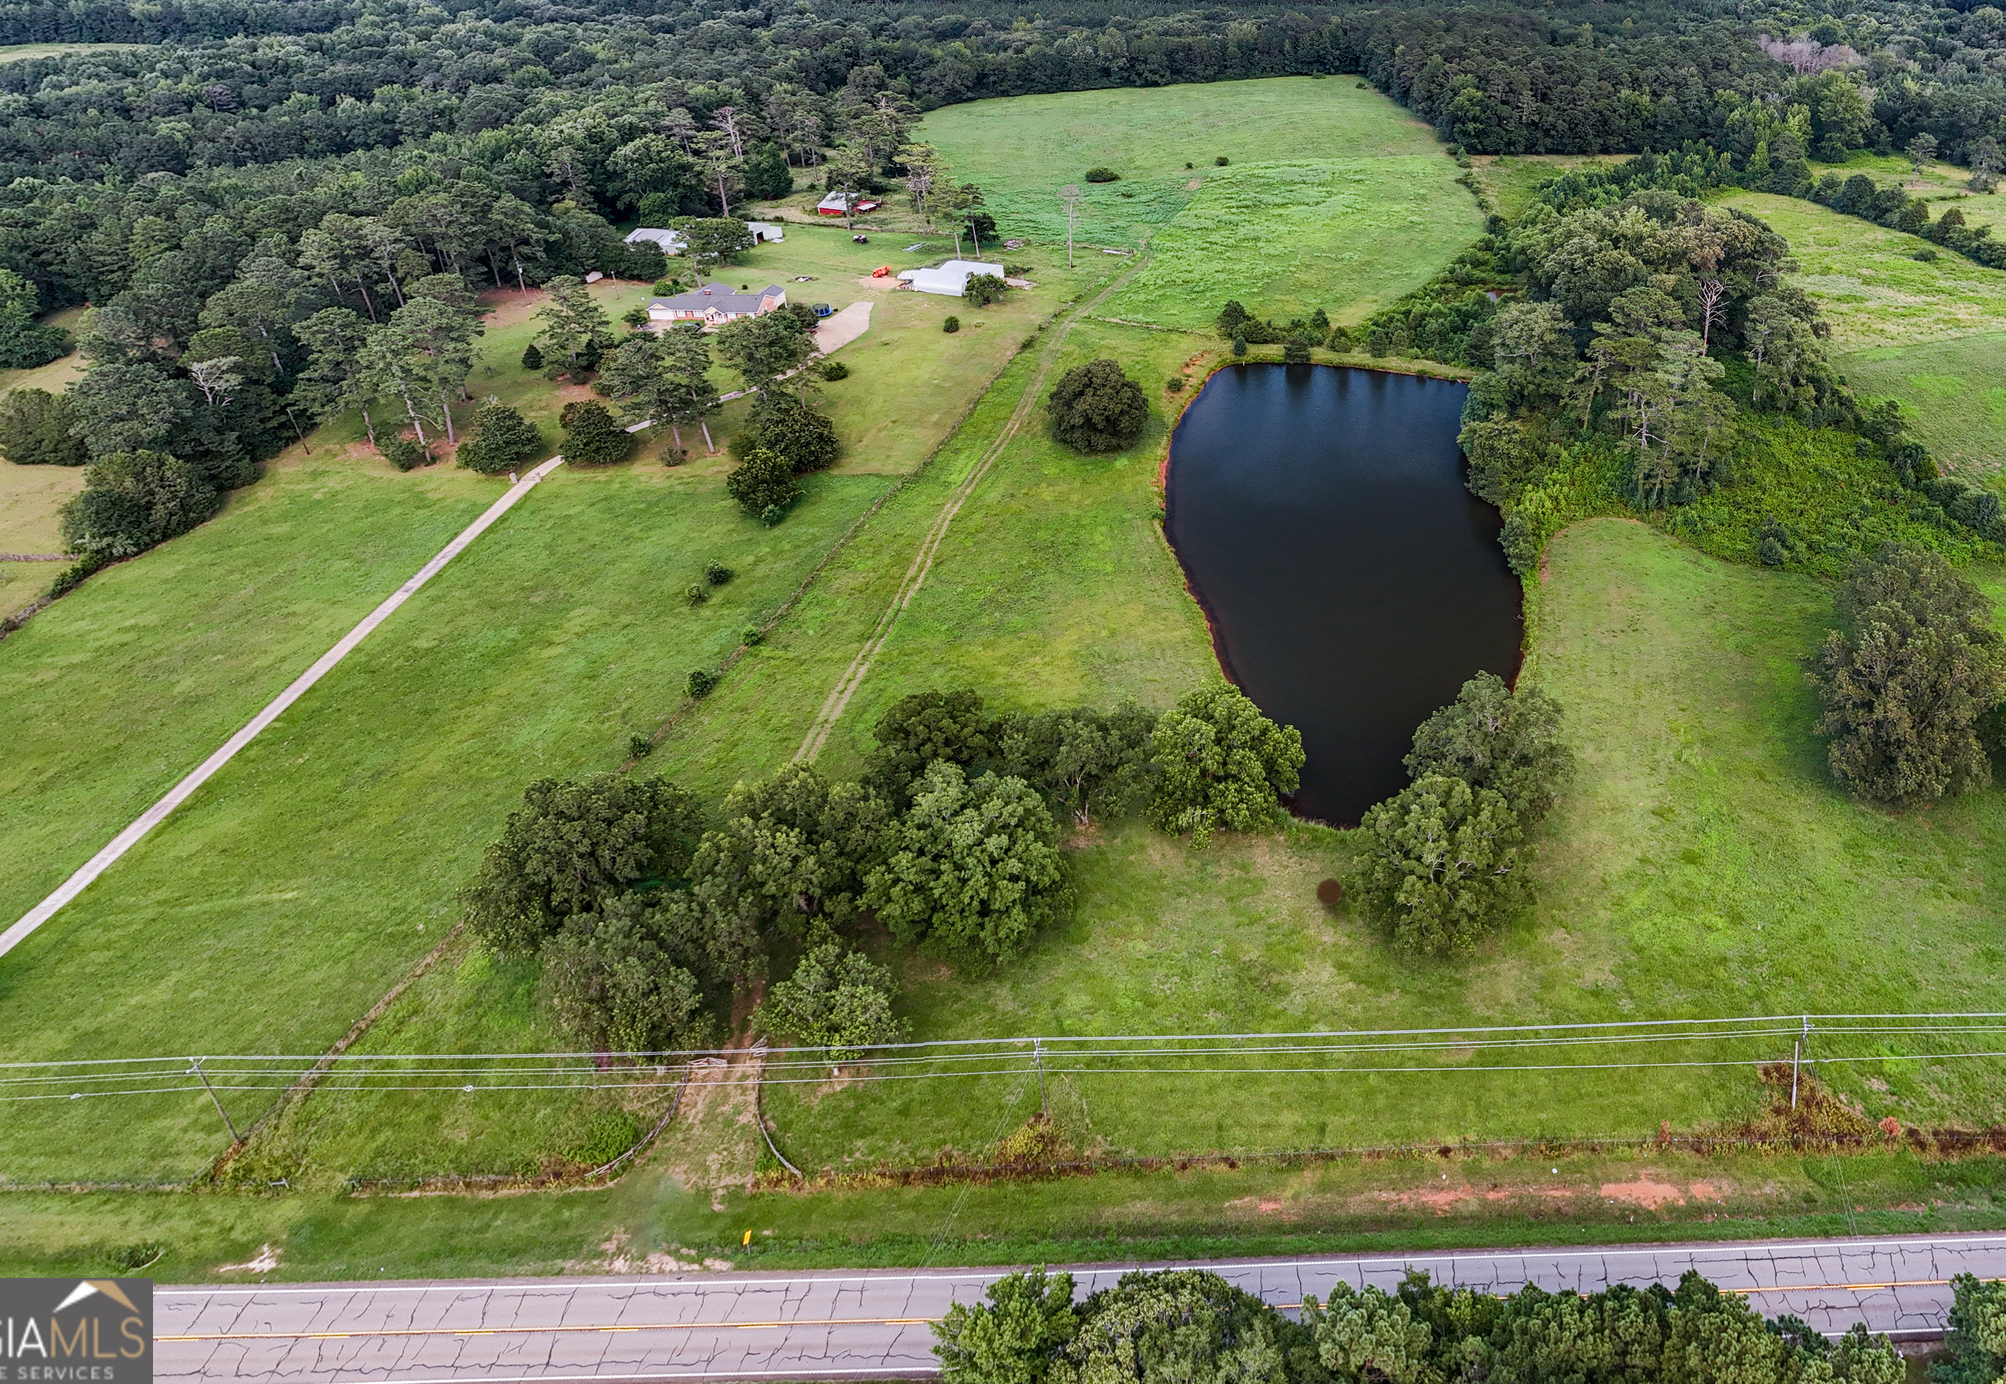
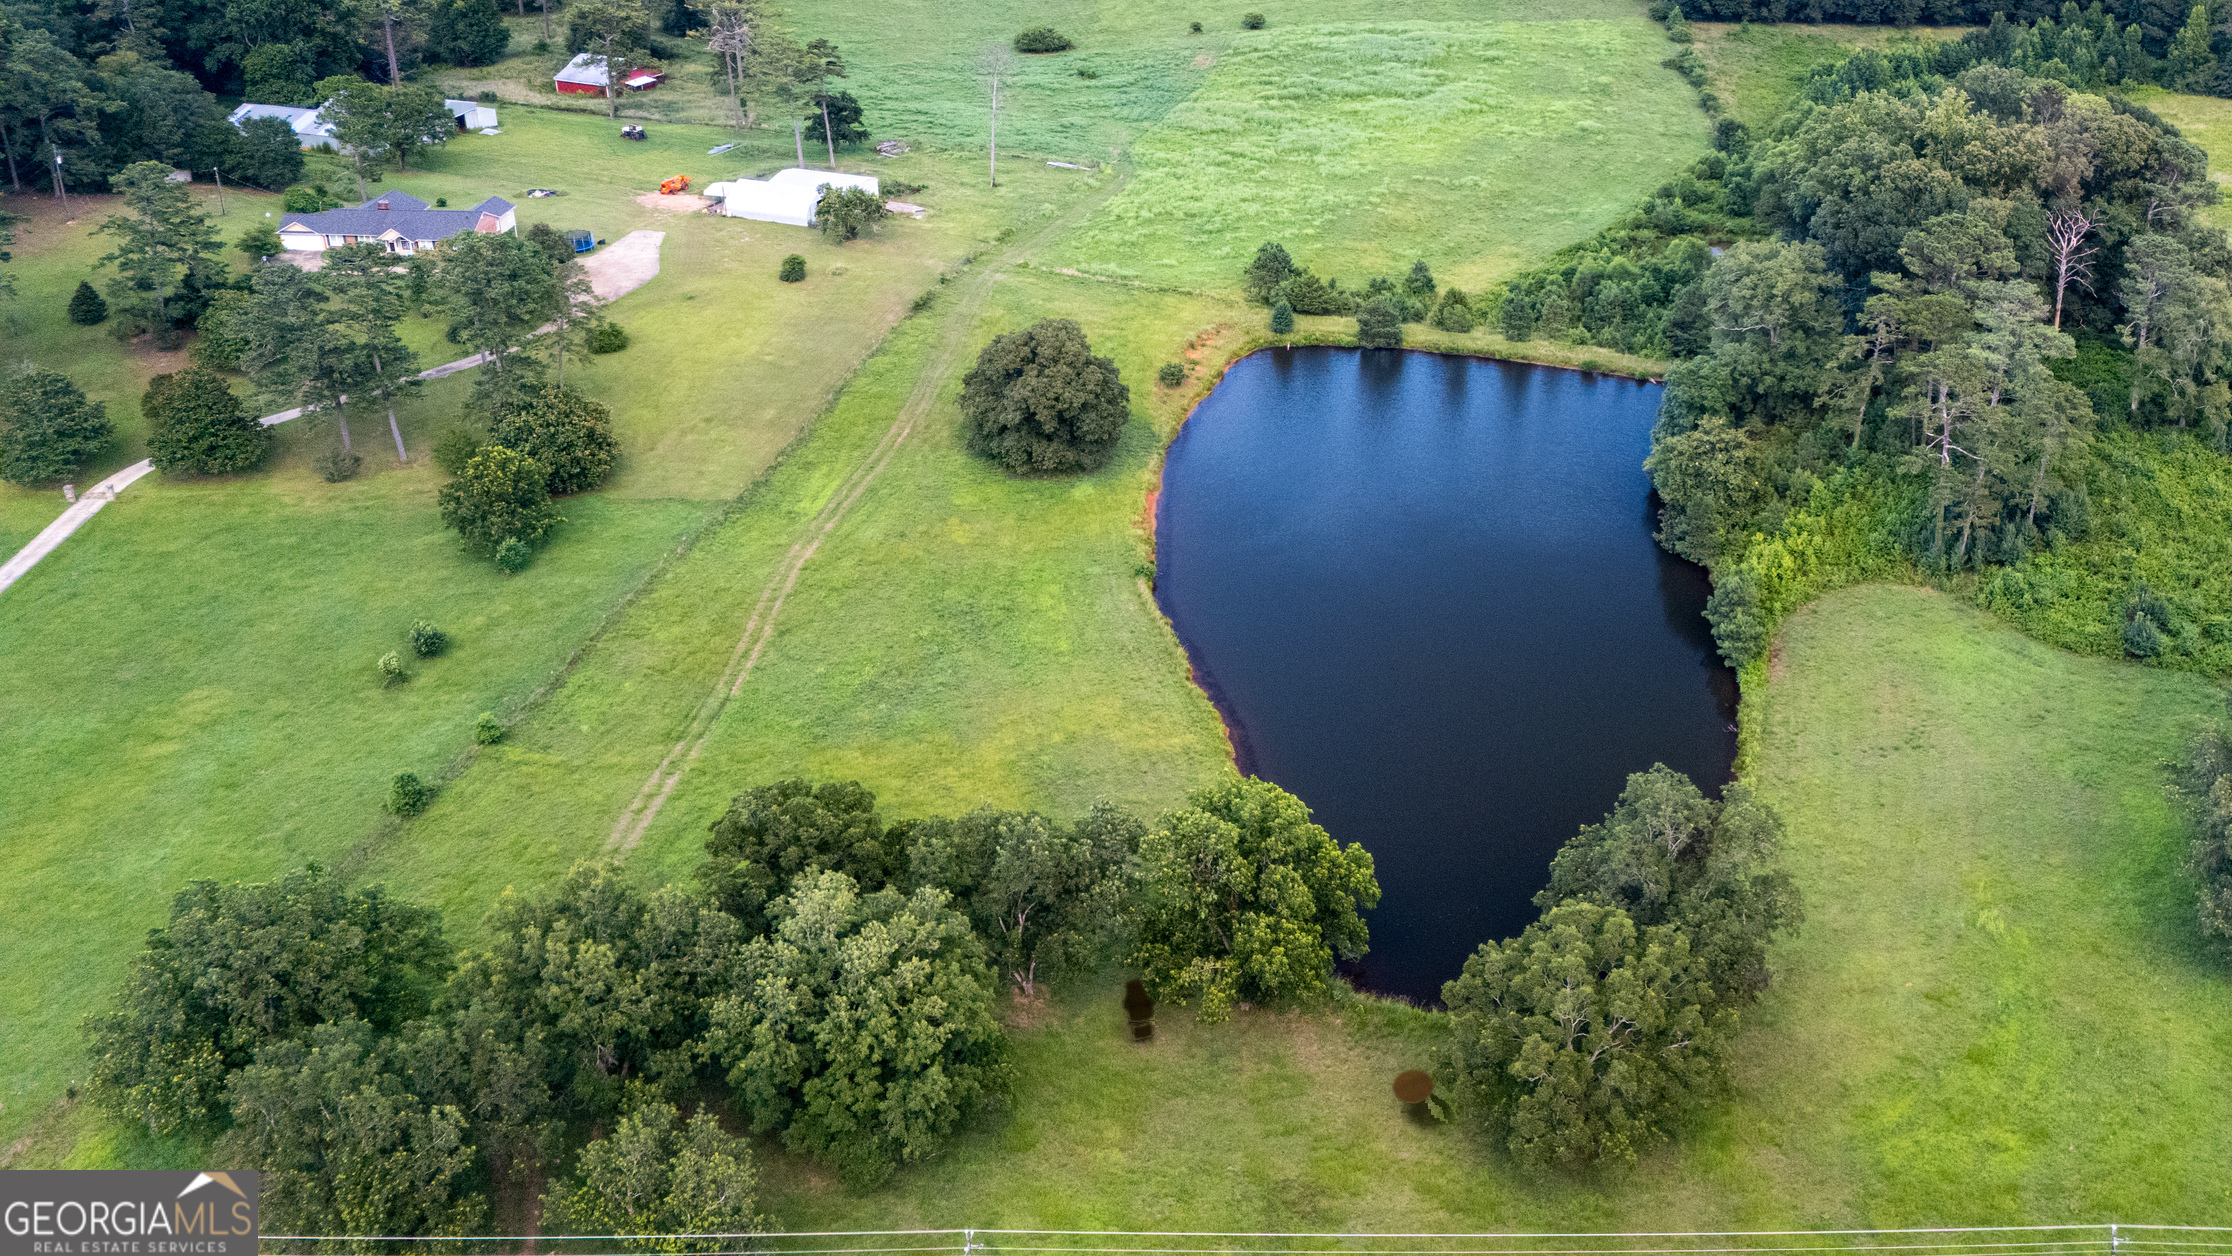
lounge chair: none [1143,812,1166,858] -> present [1122,978,1156,1041]

